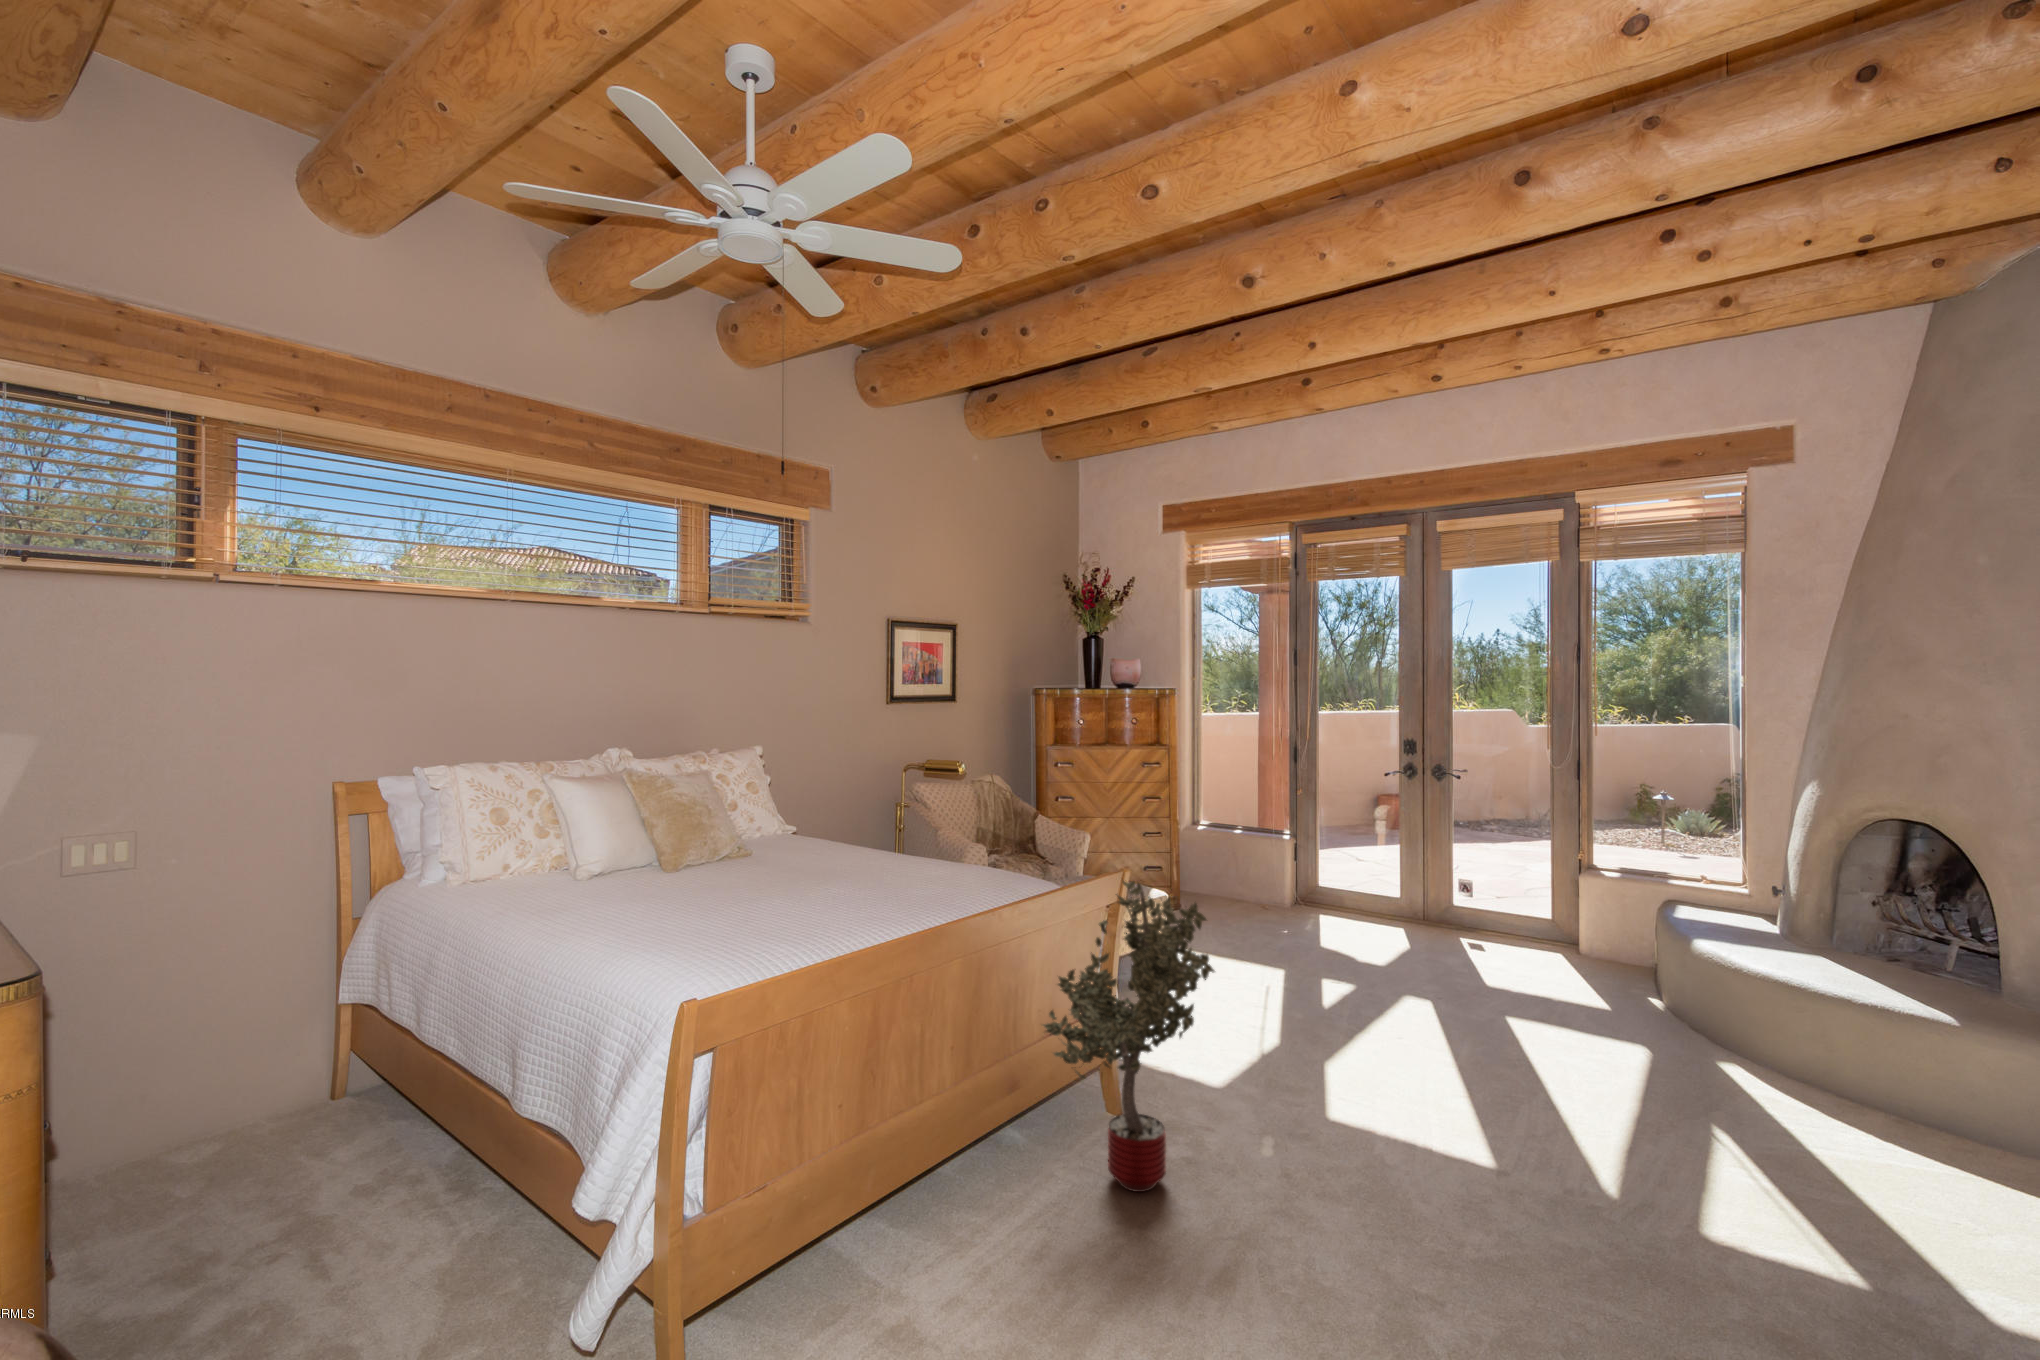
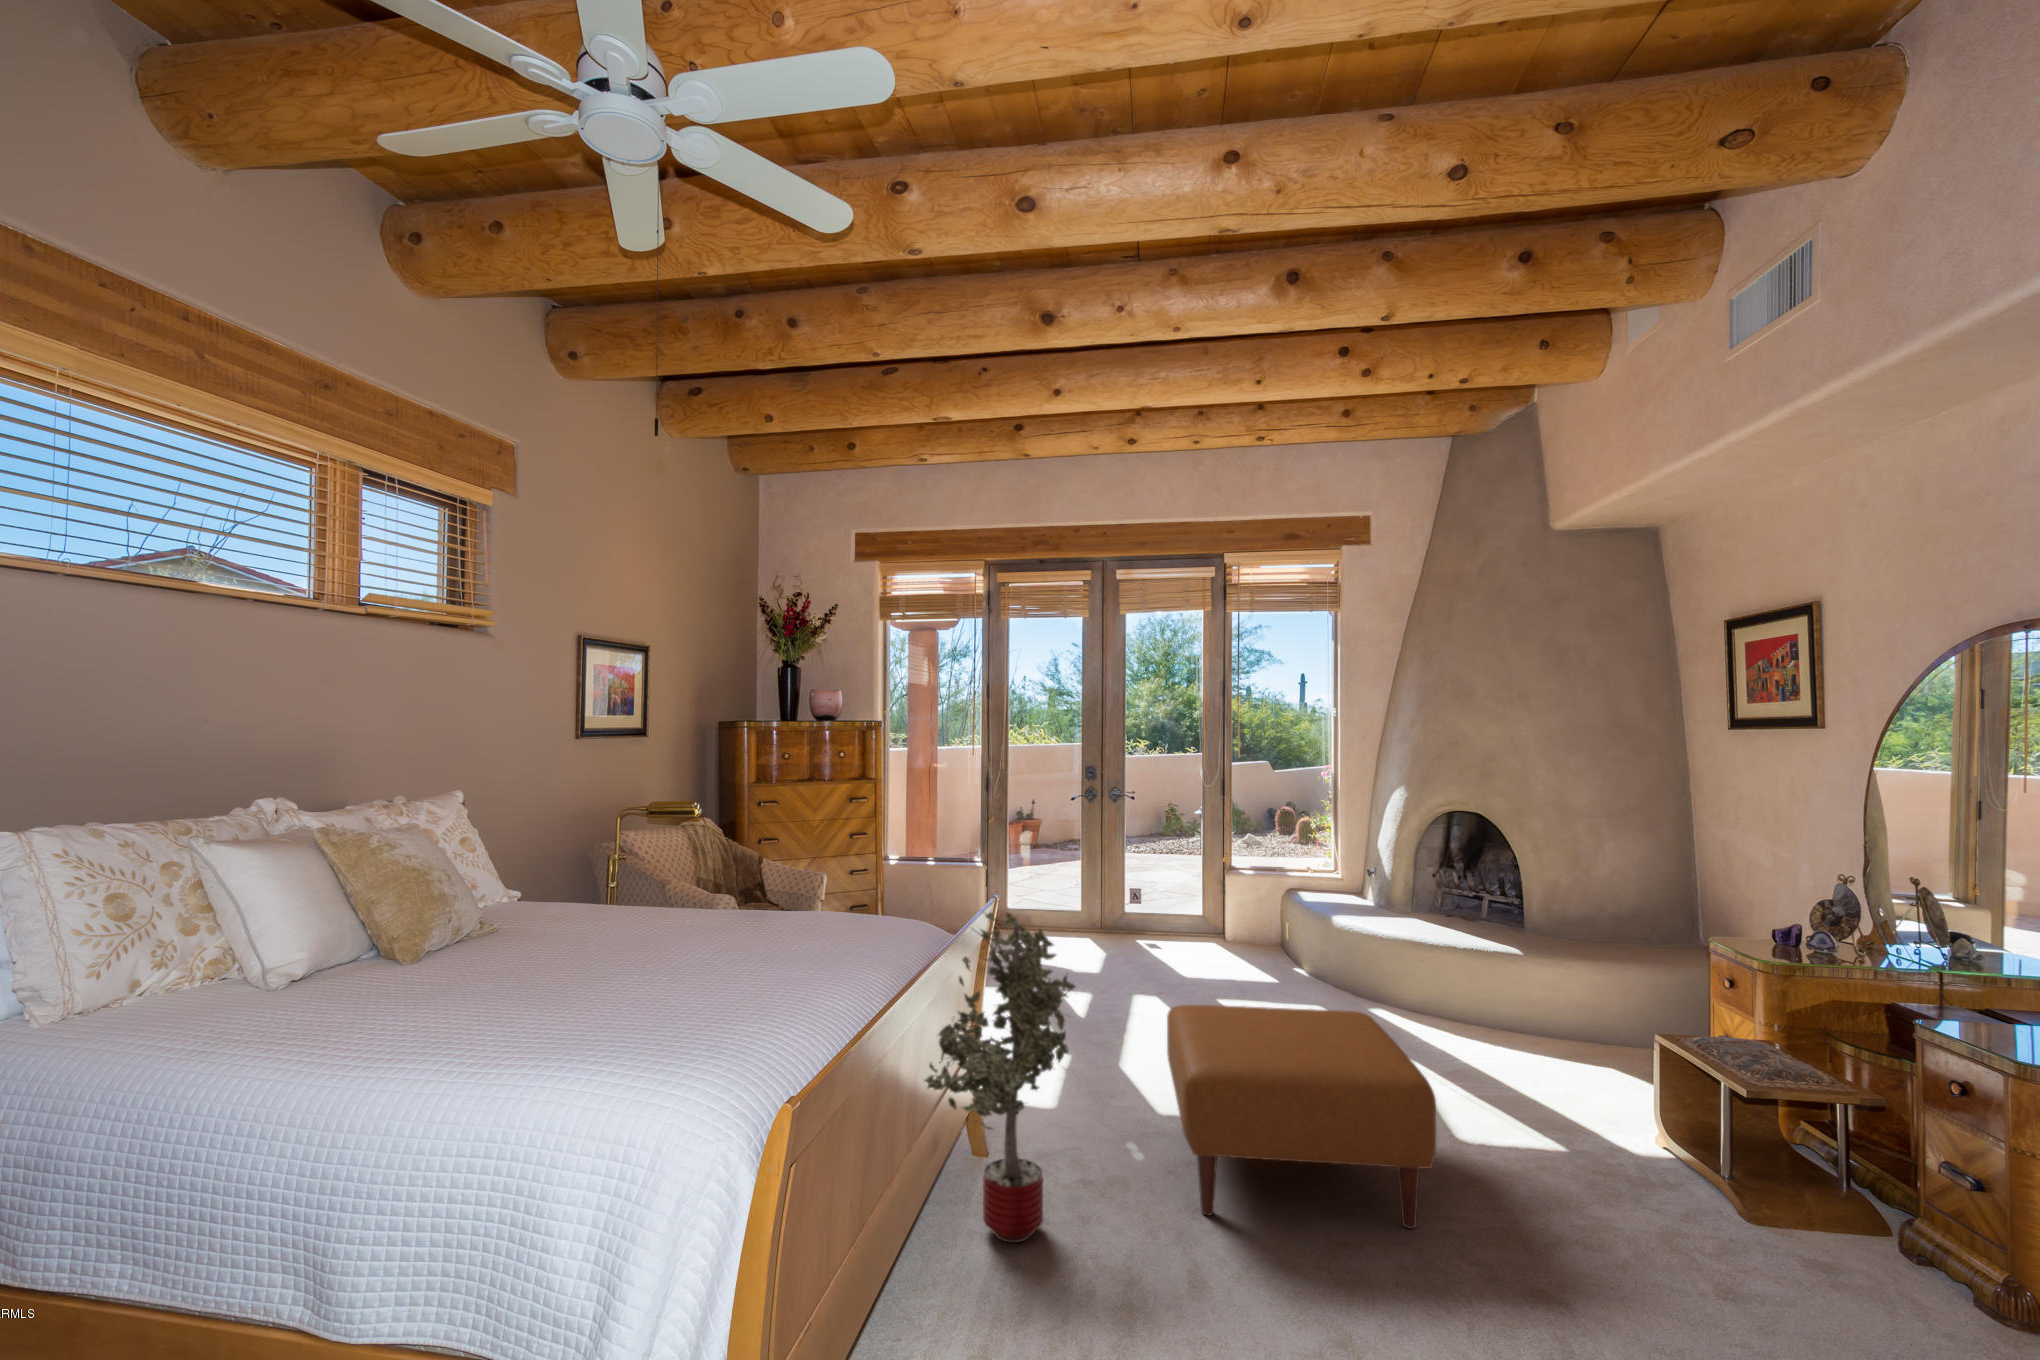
ottoman: none [1316,1002,1621,1294] -> present [1167,1005,1436,1229]

